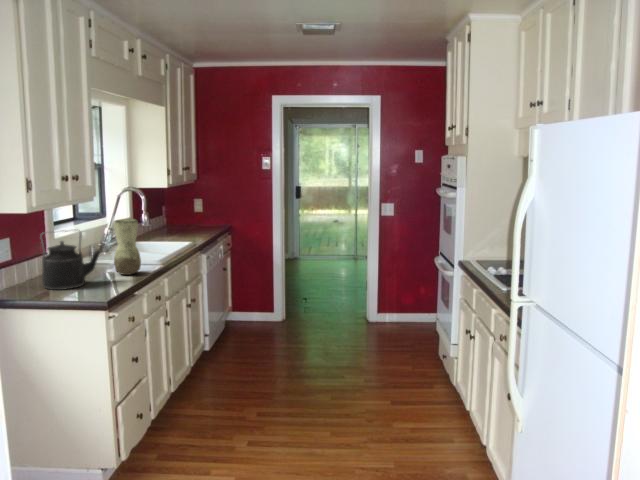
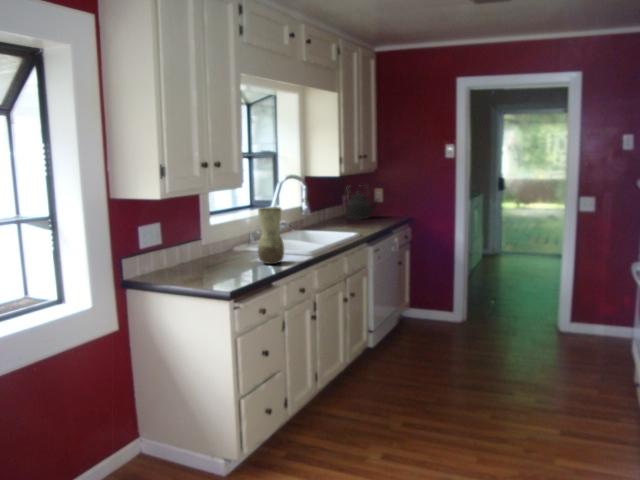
kettle: present [40,231,101,290] -> present [346,186,377,220]

